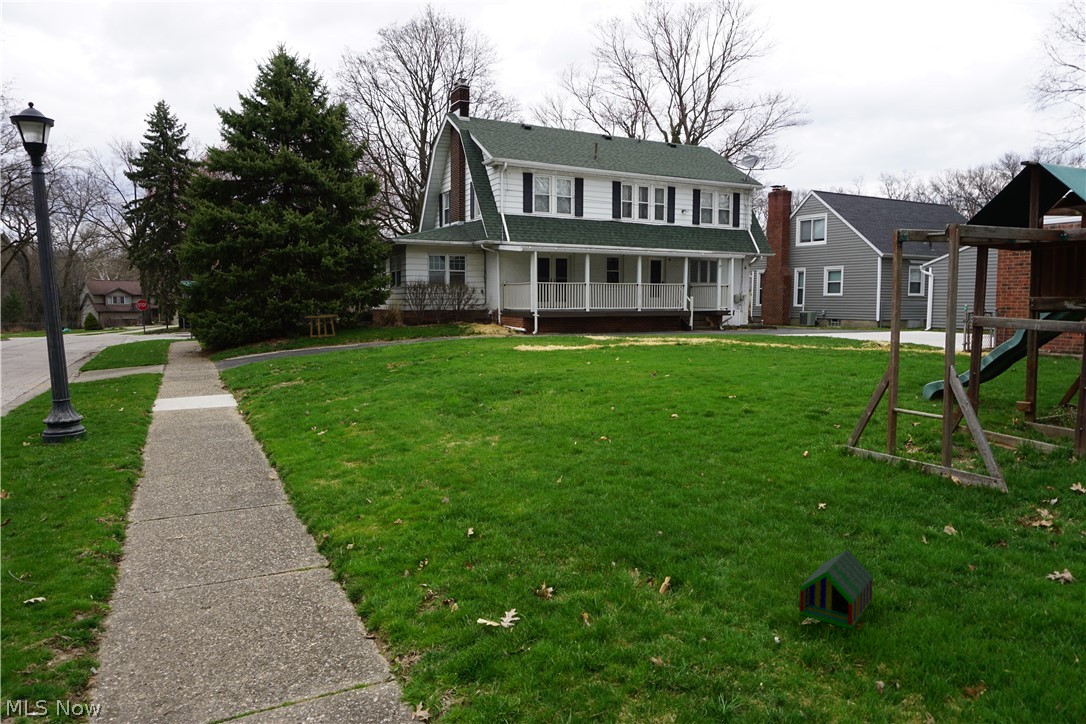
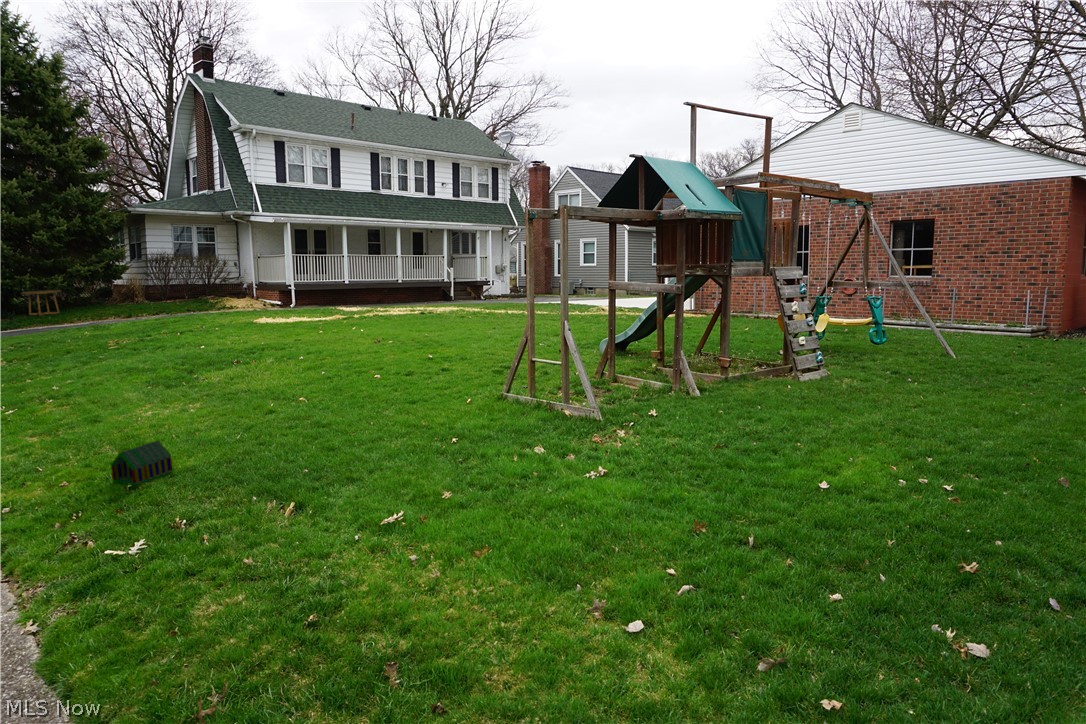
toy house: present [799,549,873,629] -> present [111,441,173,485]

